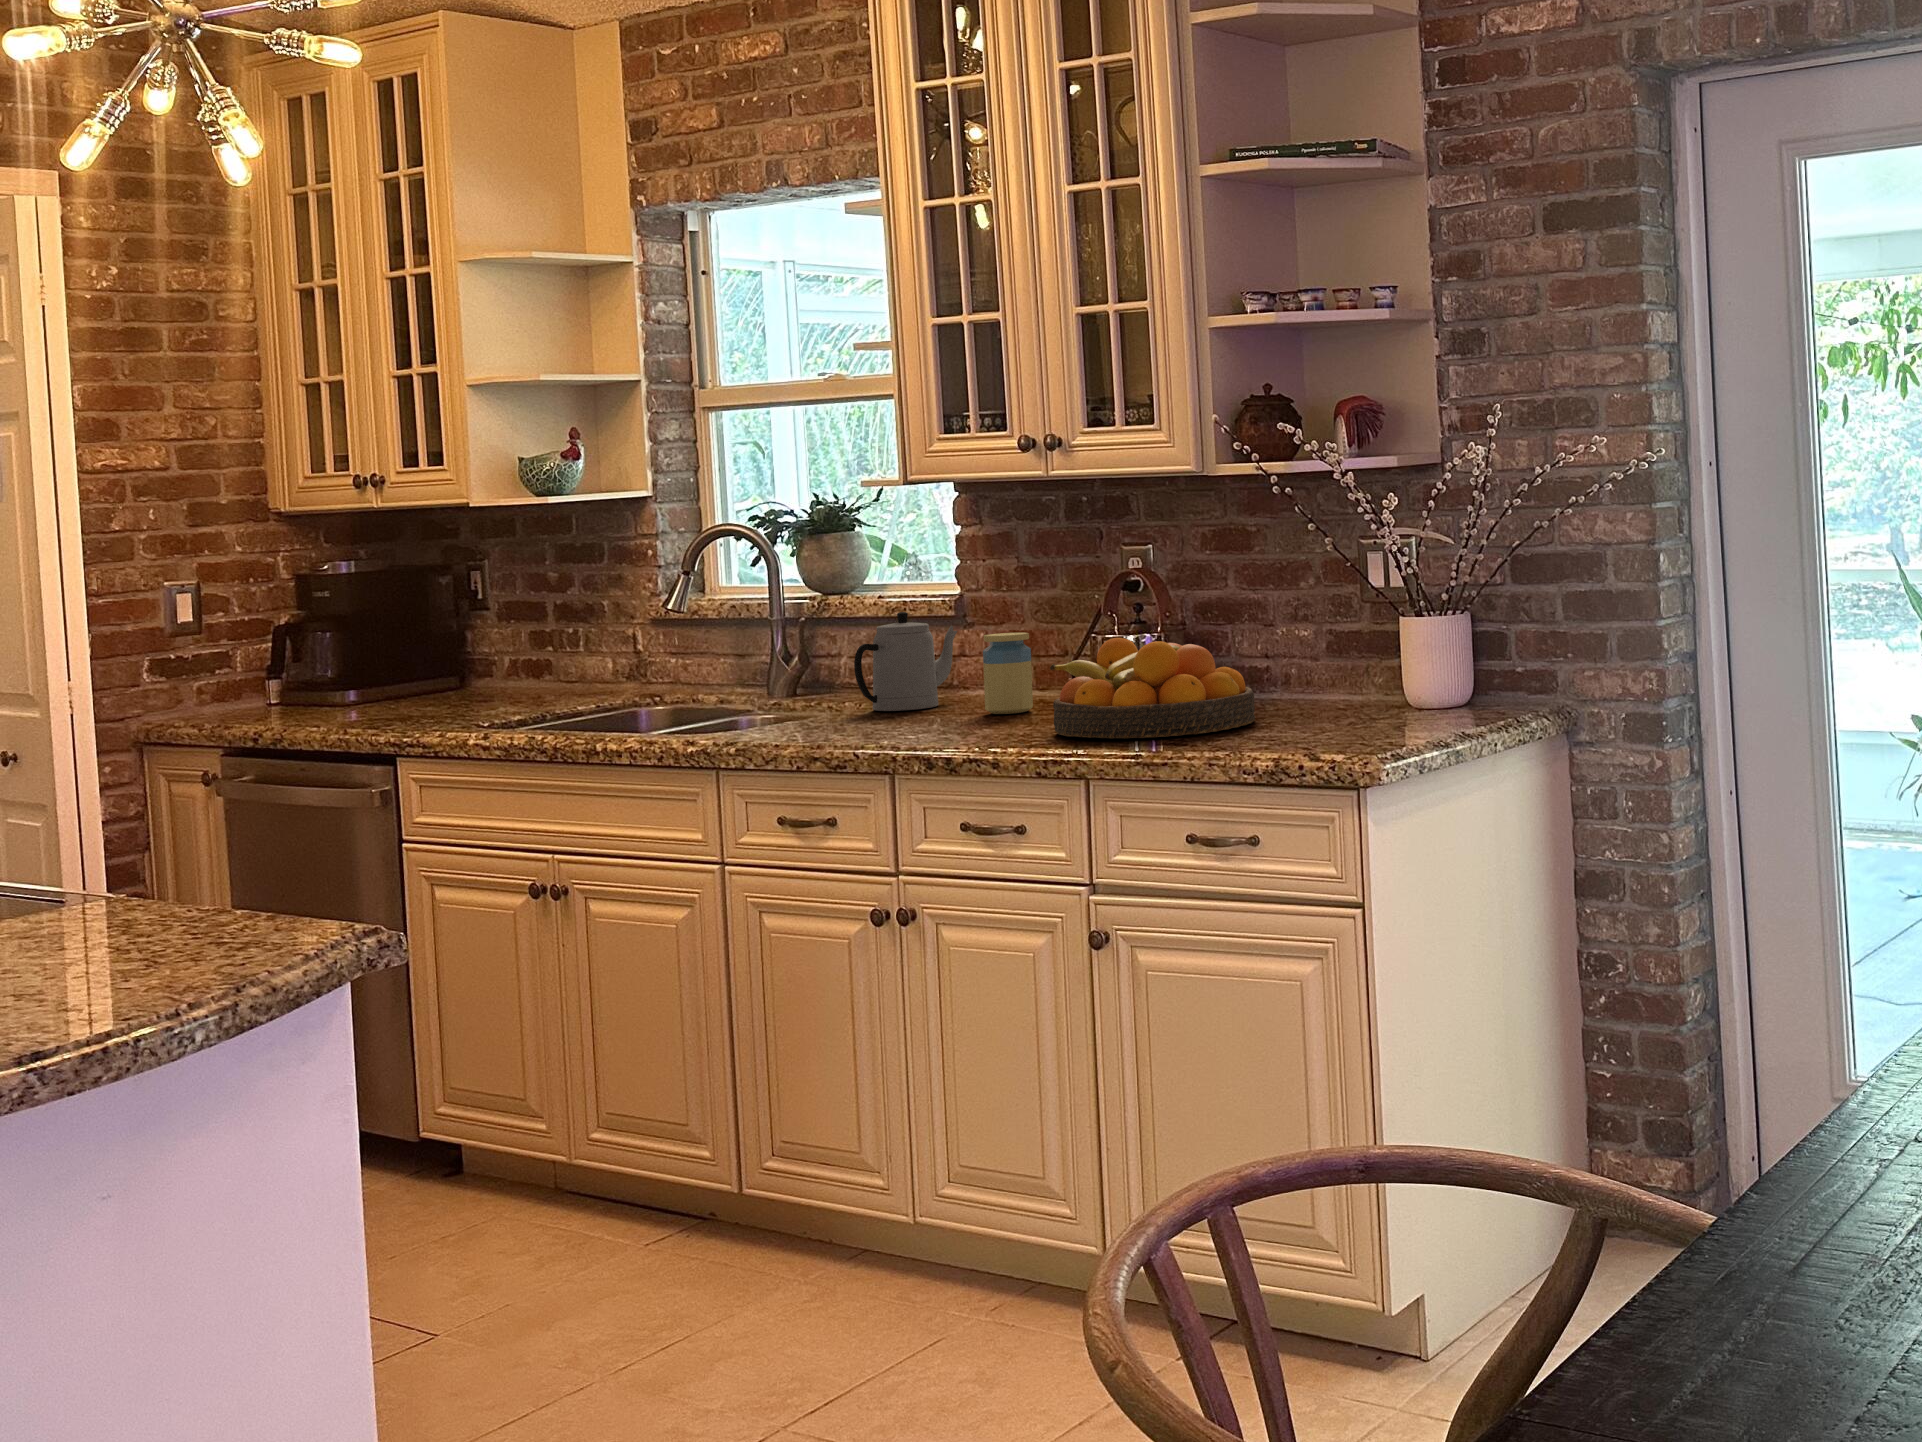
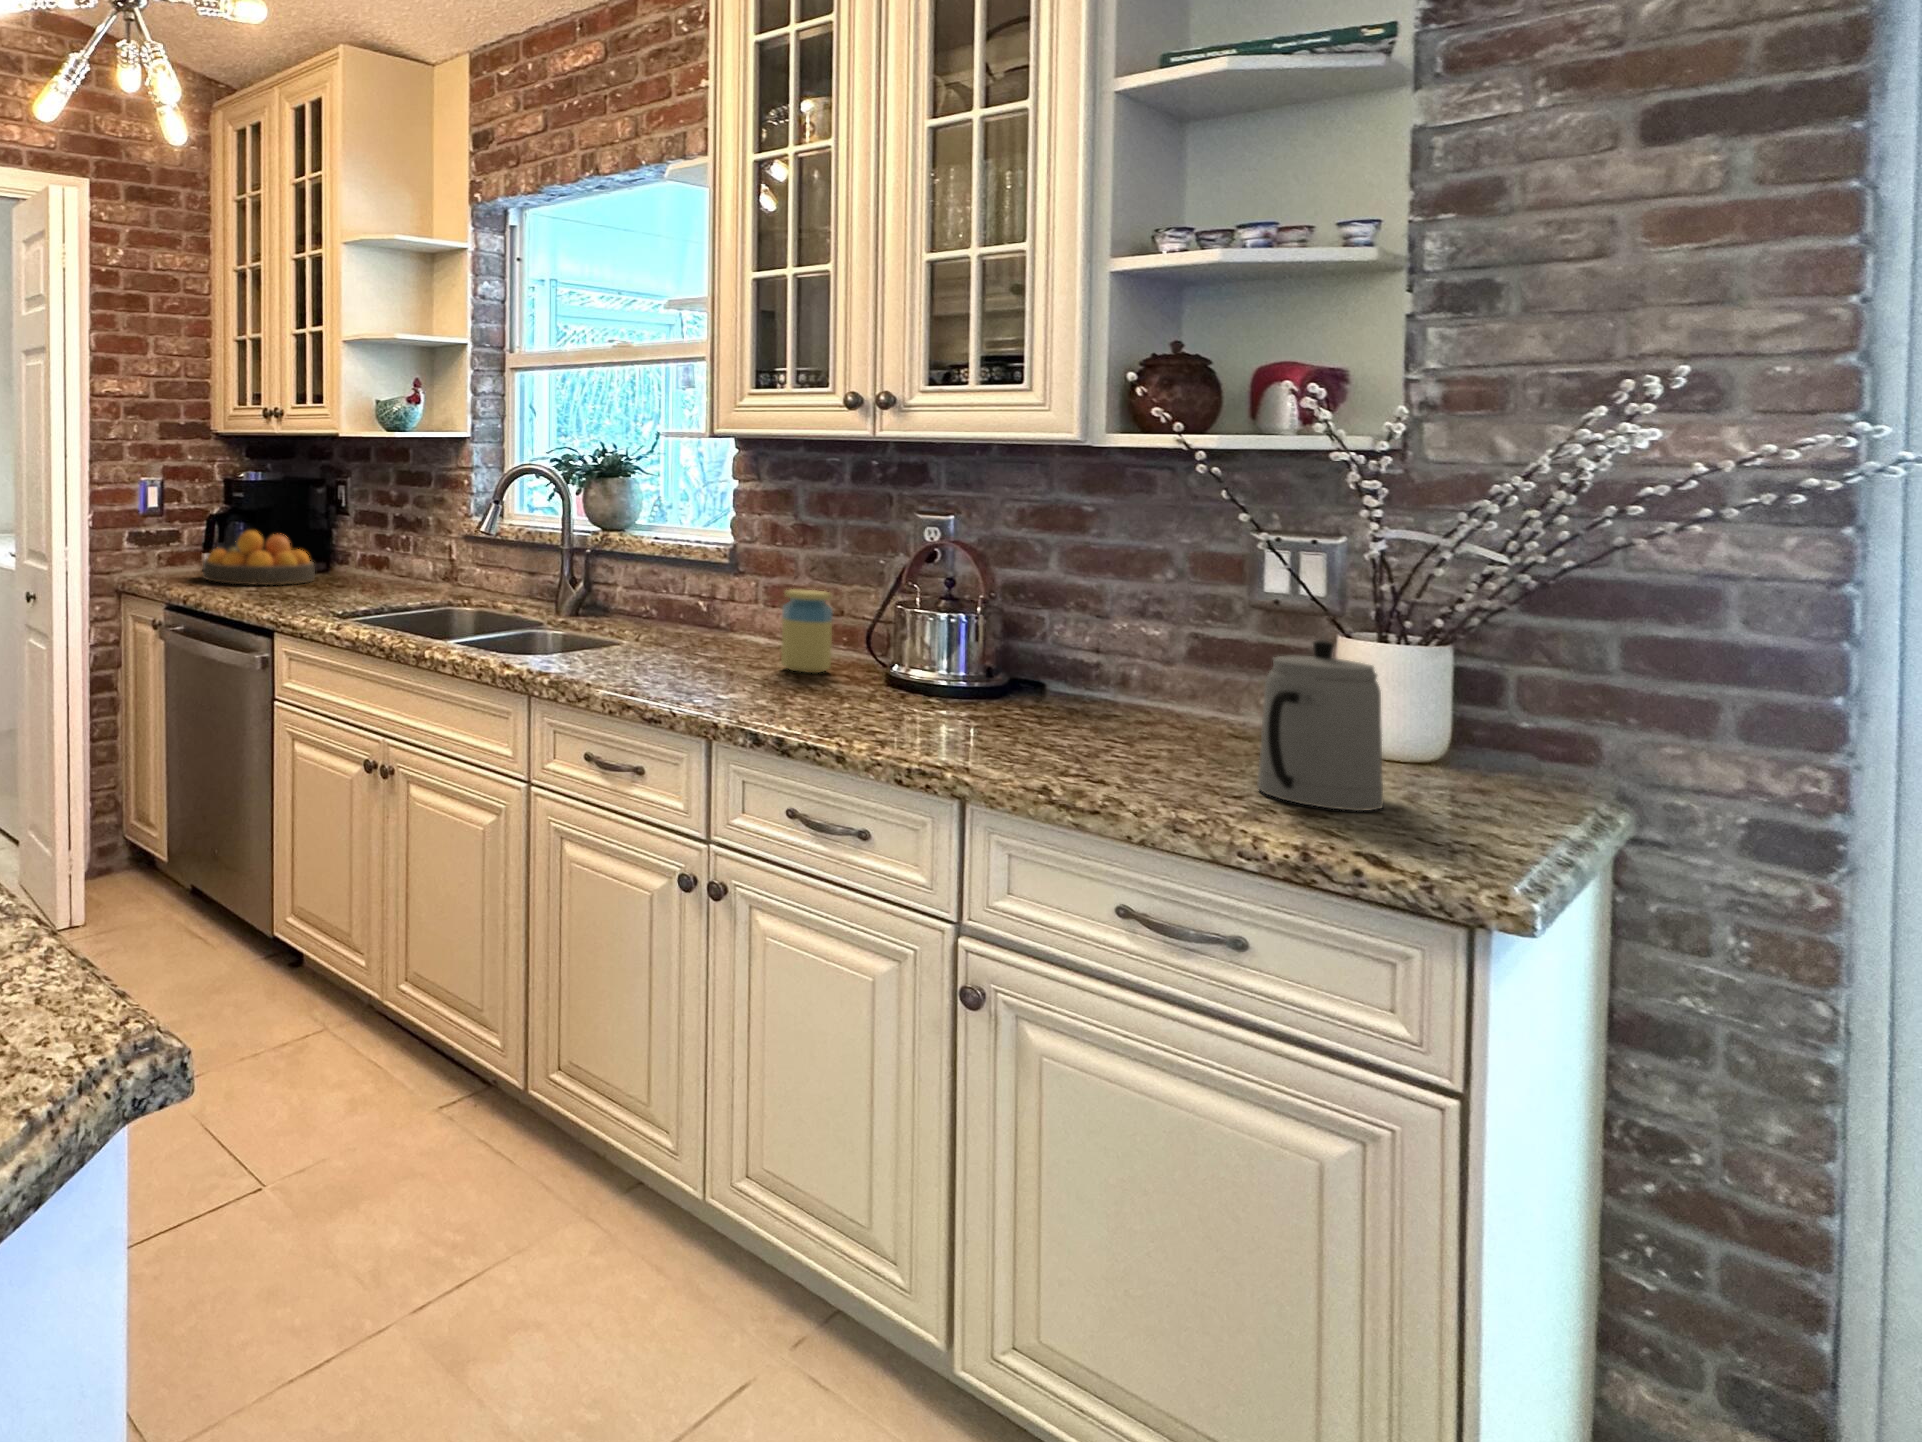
teapot: present [854,612,957,711] -> present [1257,640,1383,811]
fruit bowl: present [1050,638,1255,738] -> present [202,531,315,585]

